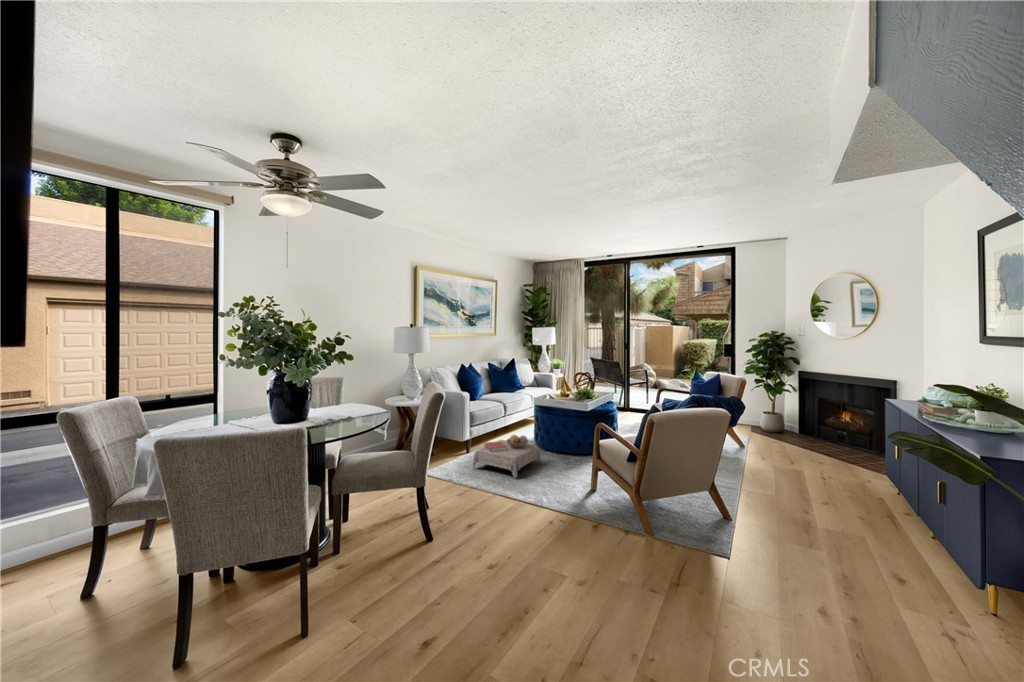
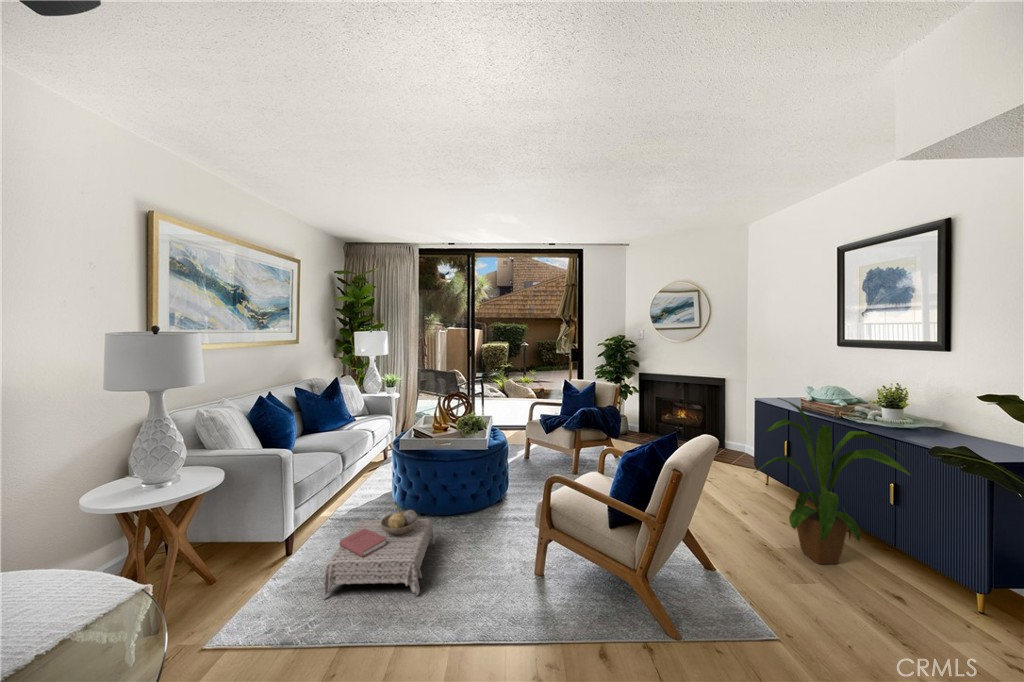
house plant: none [792,387,943,548] -> present [754,398,910,564]

